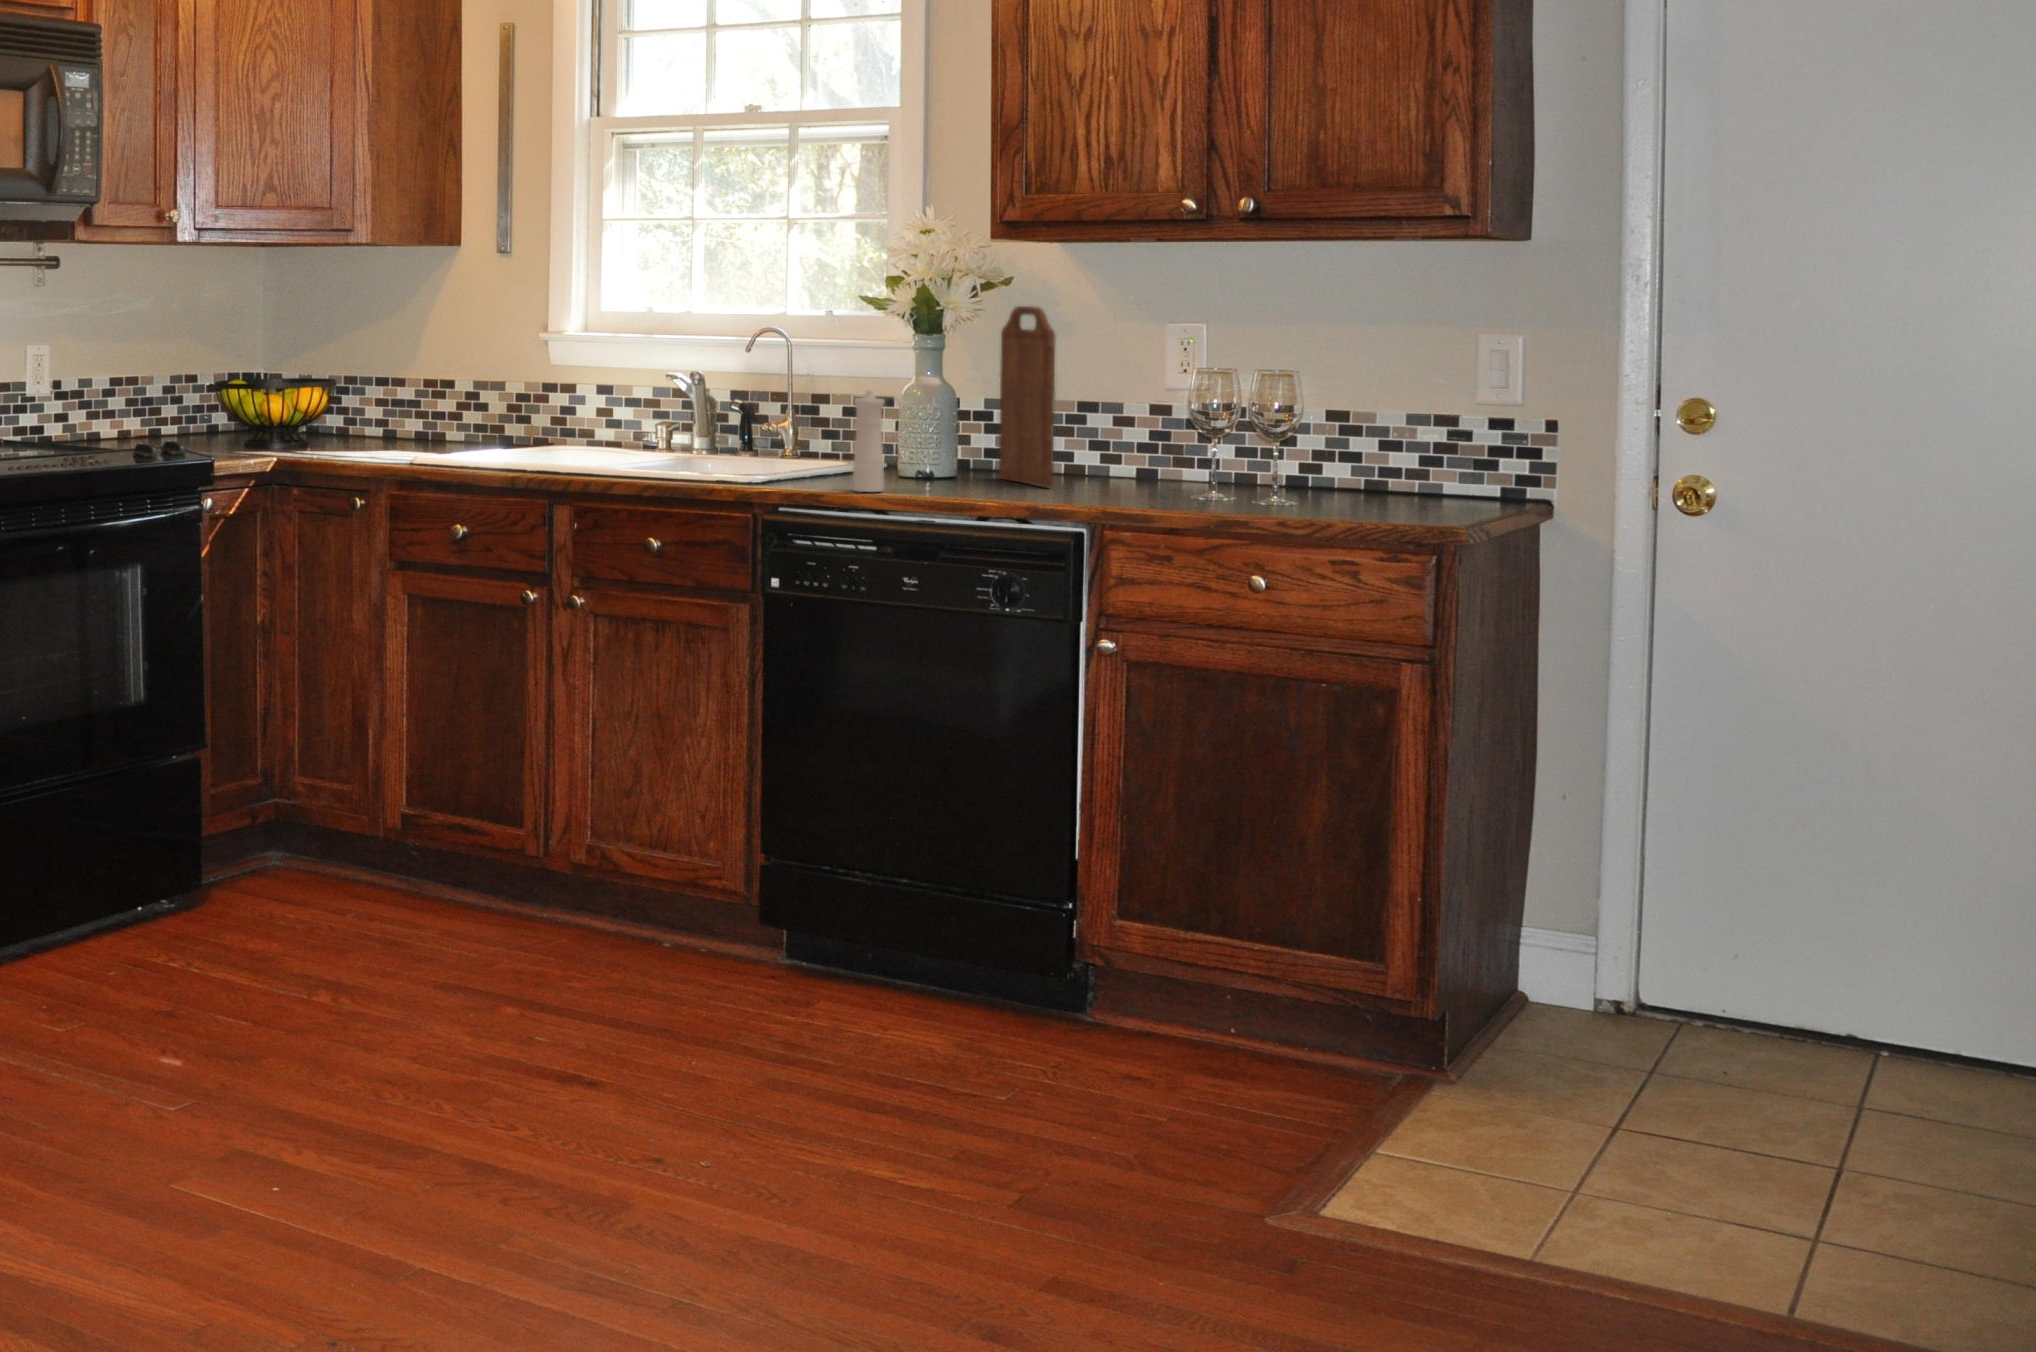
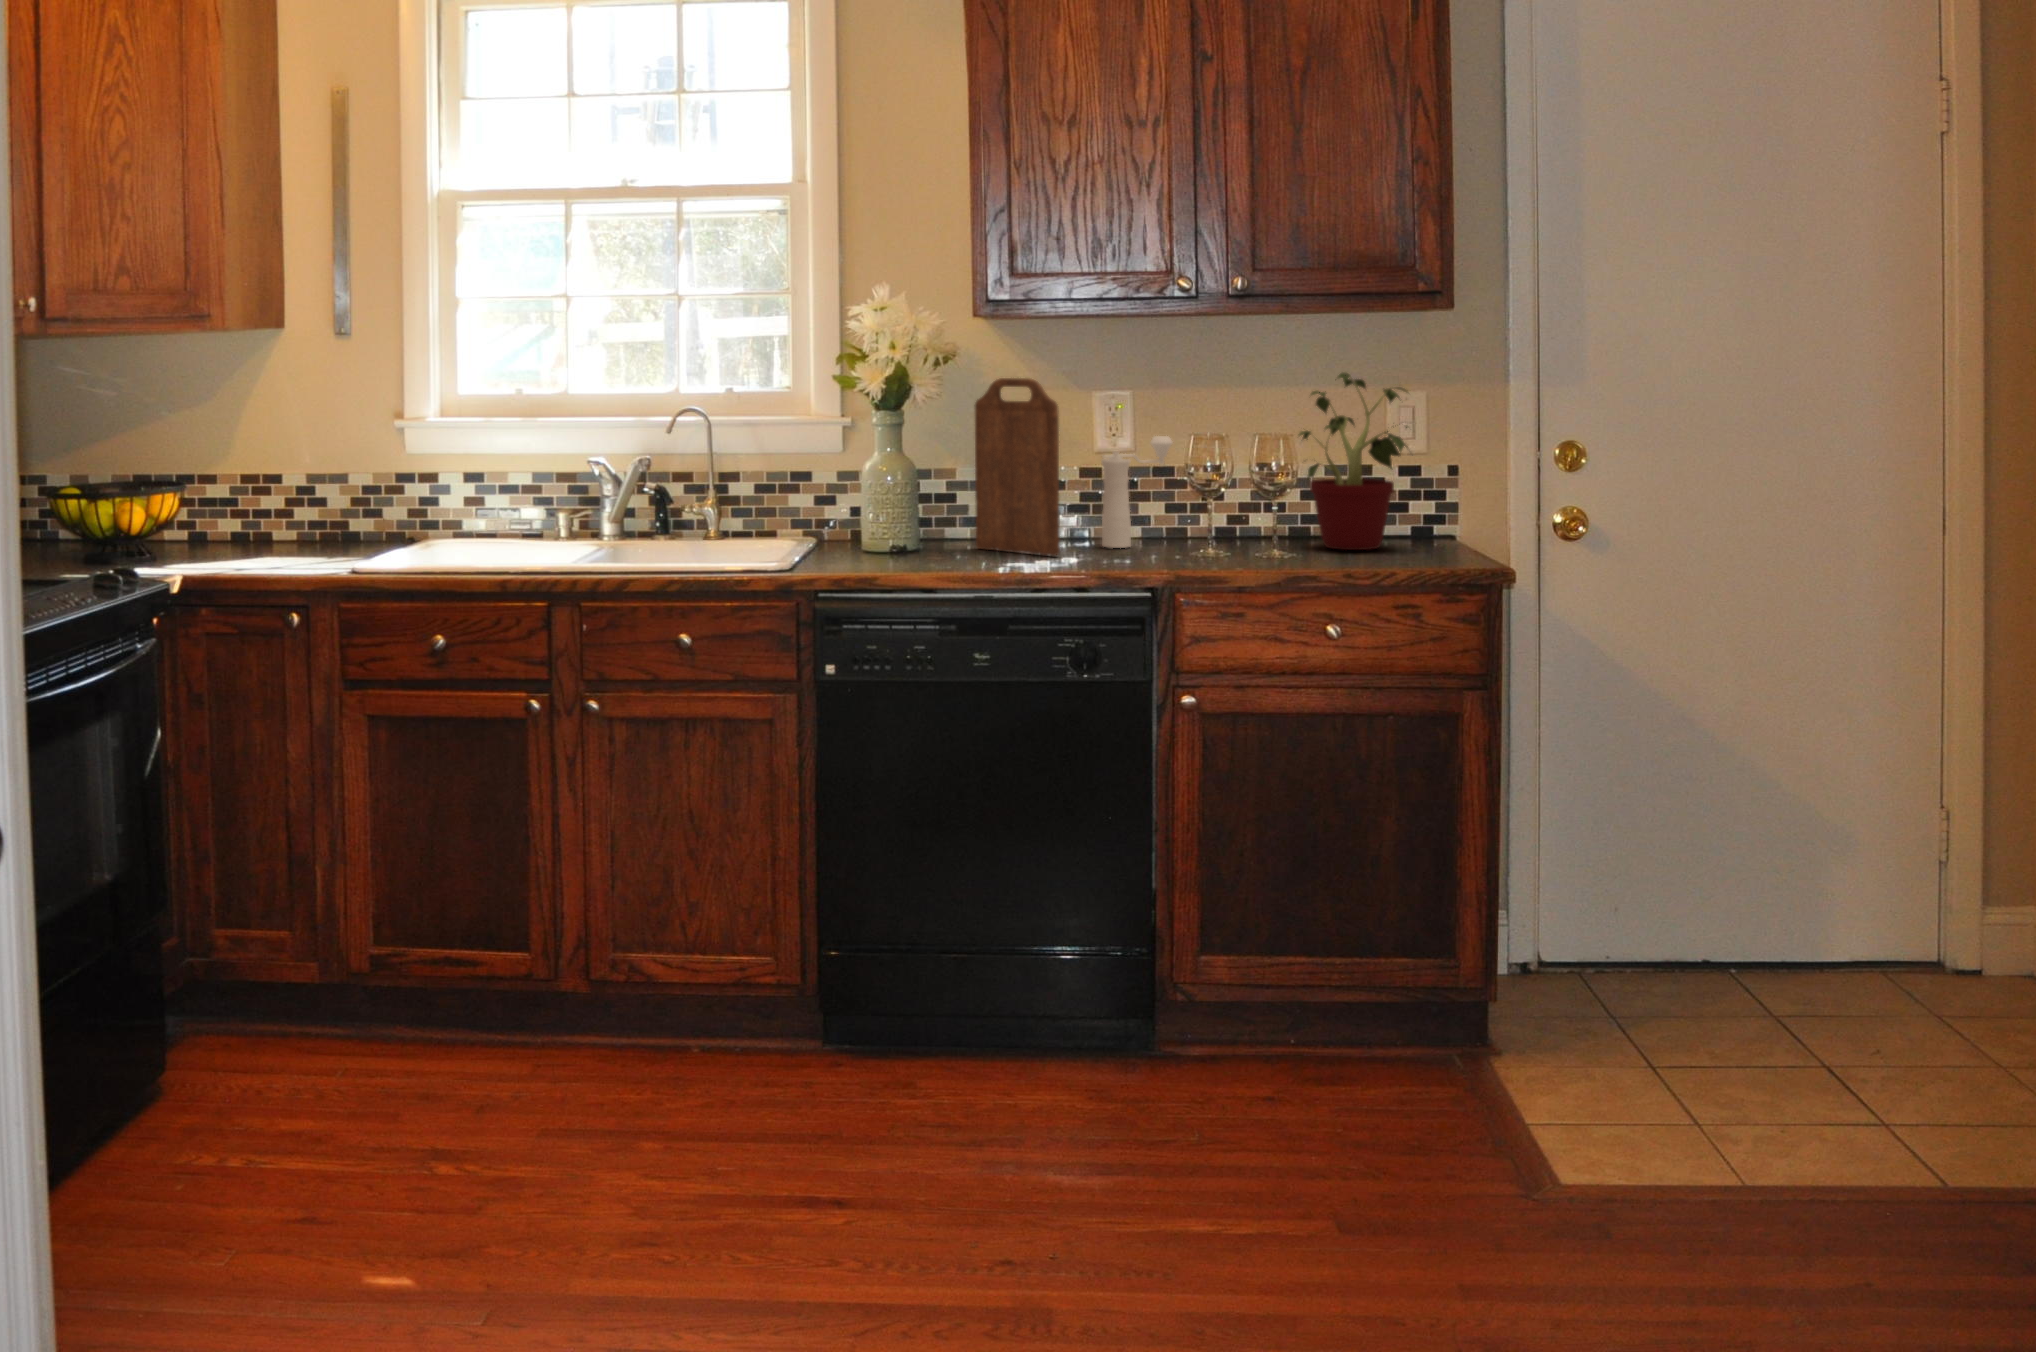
potted plant: none [1309,309,1464,502] -> present [1298,372,1408,550]
pepper mill: present [853,377,941,492] -> present [1101,436,1172,548]

